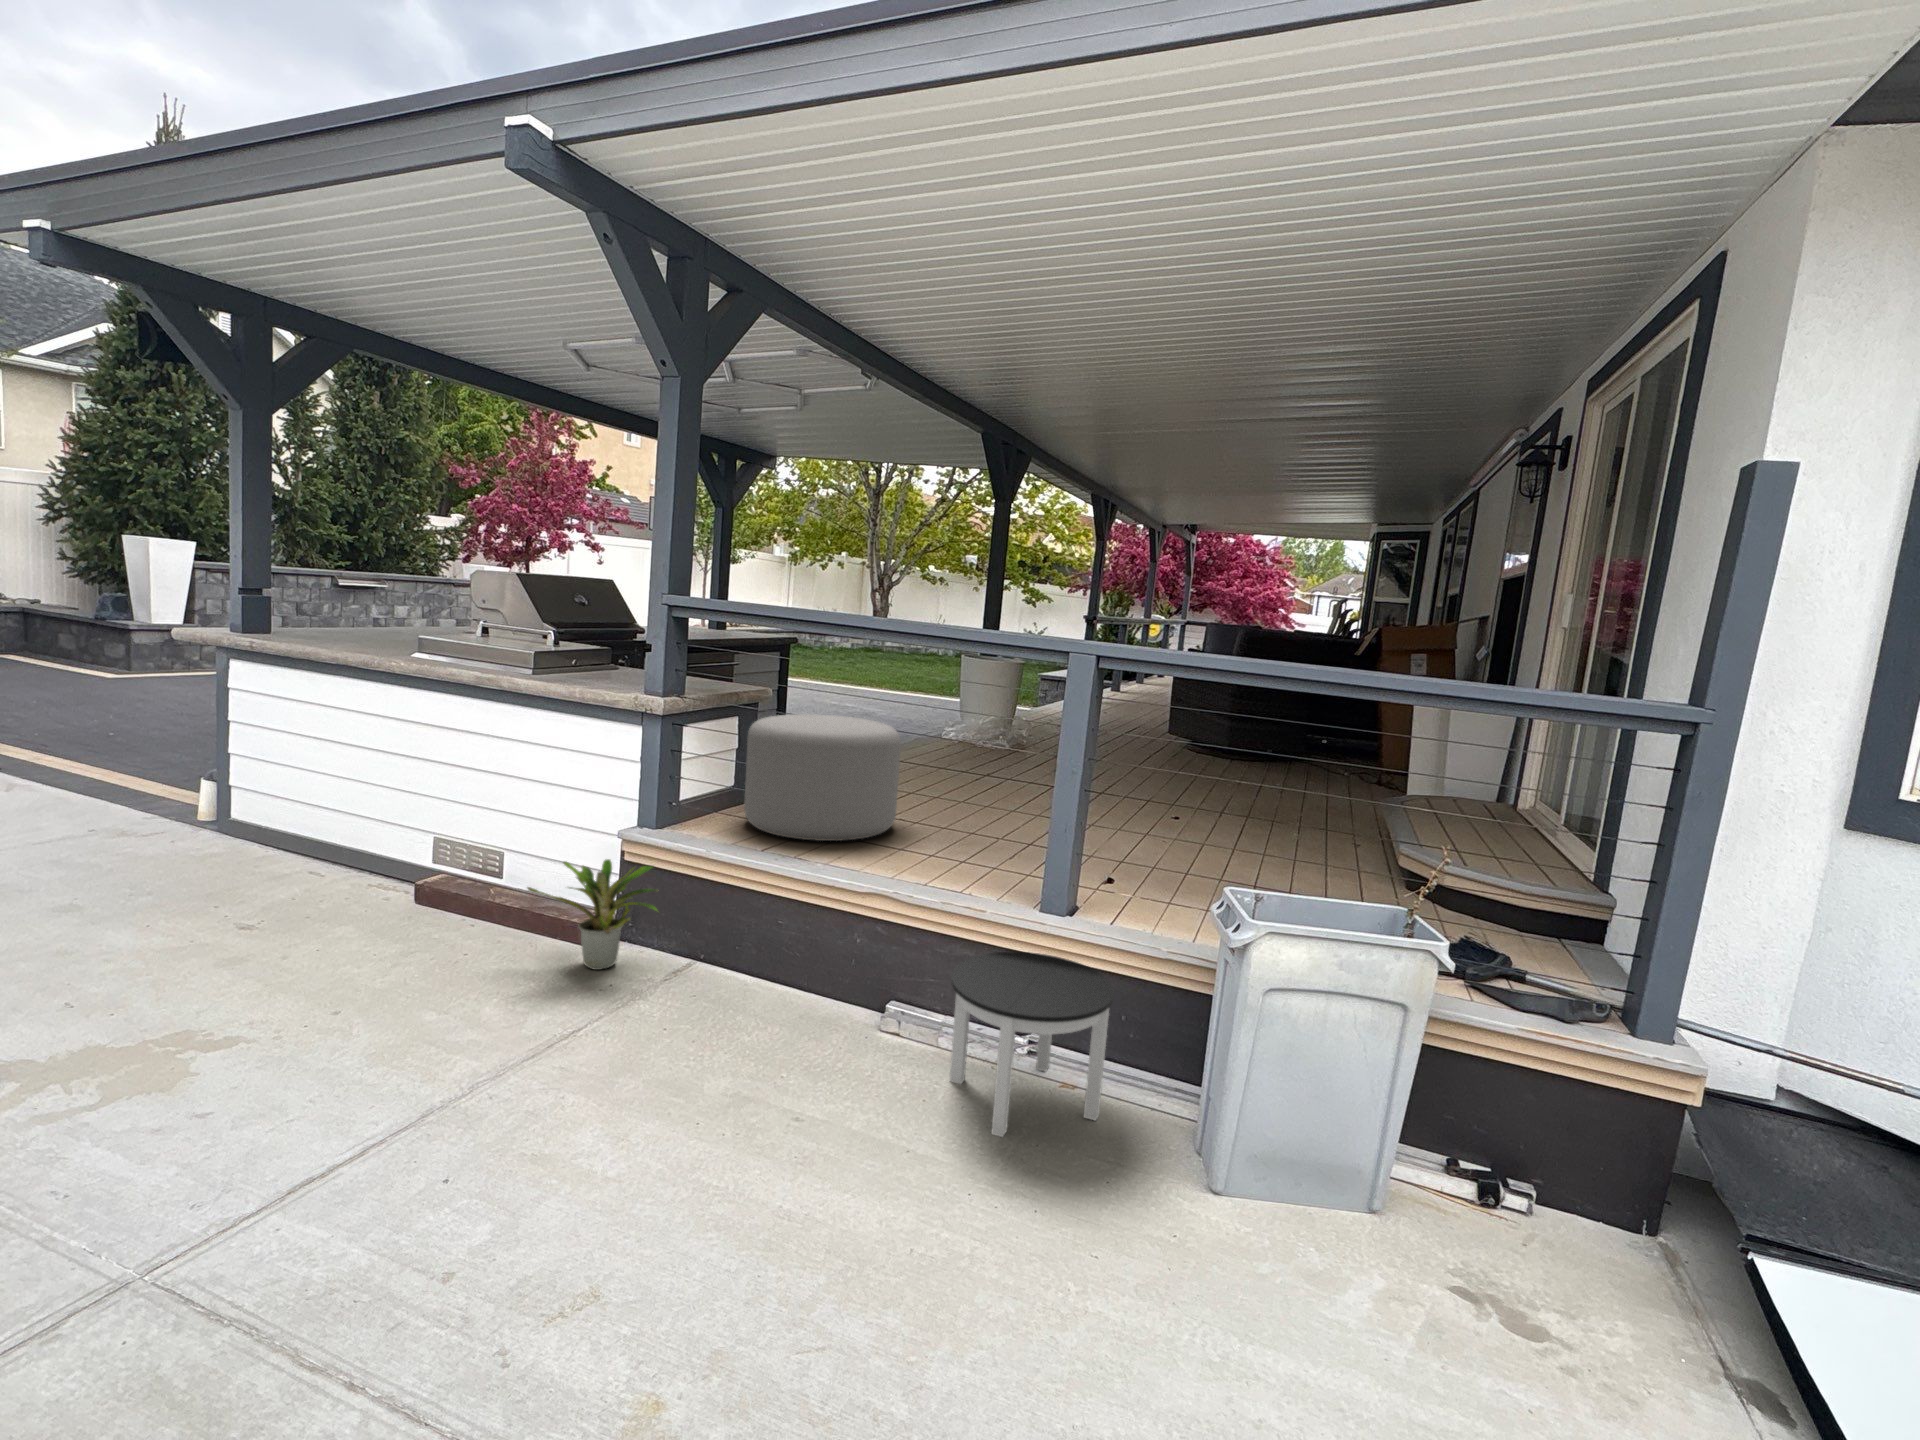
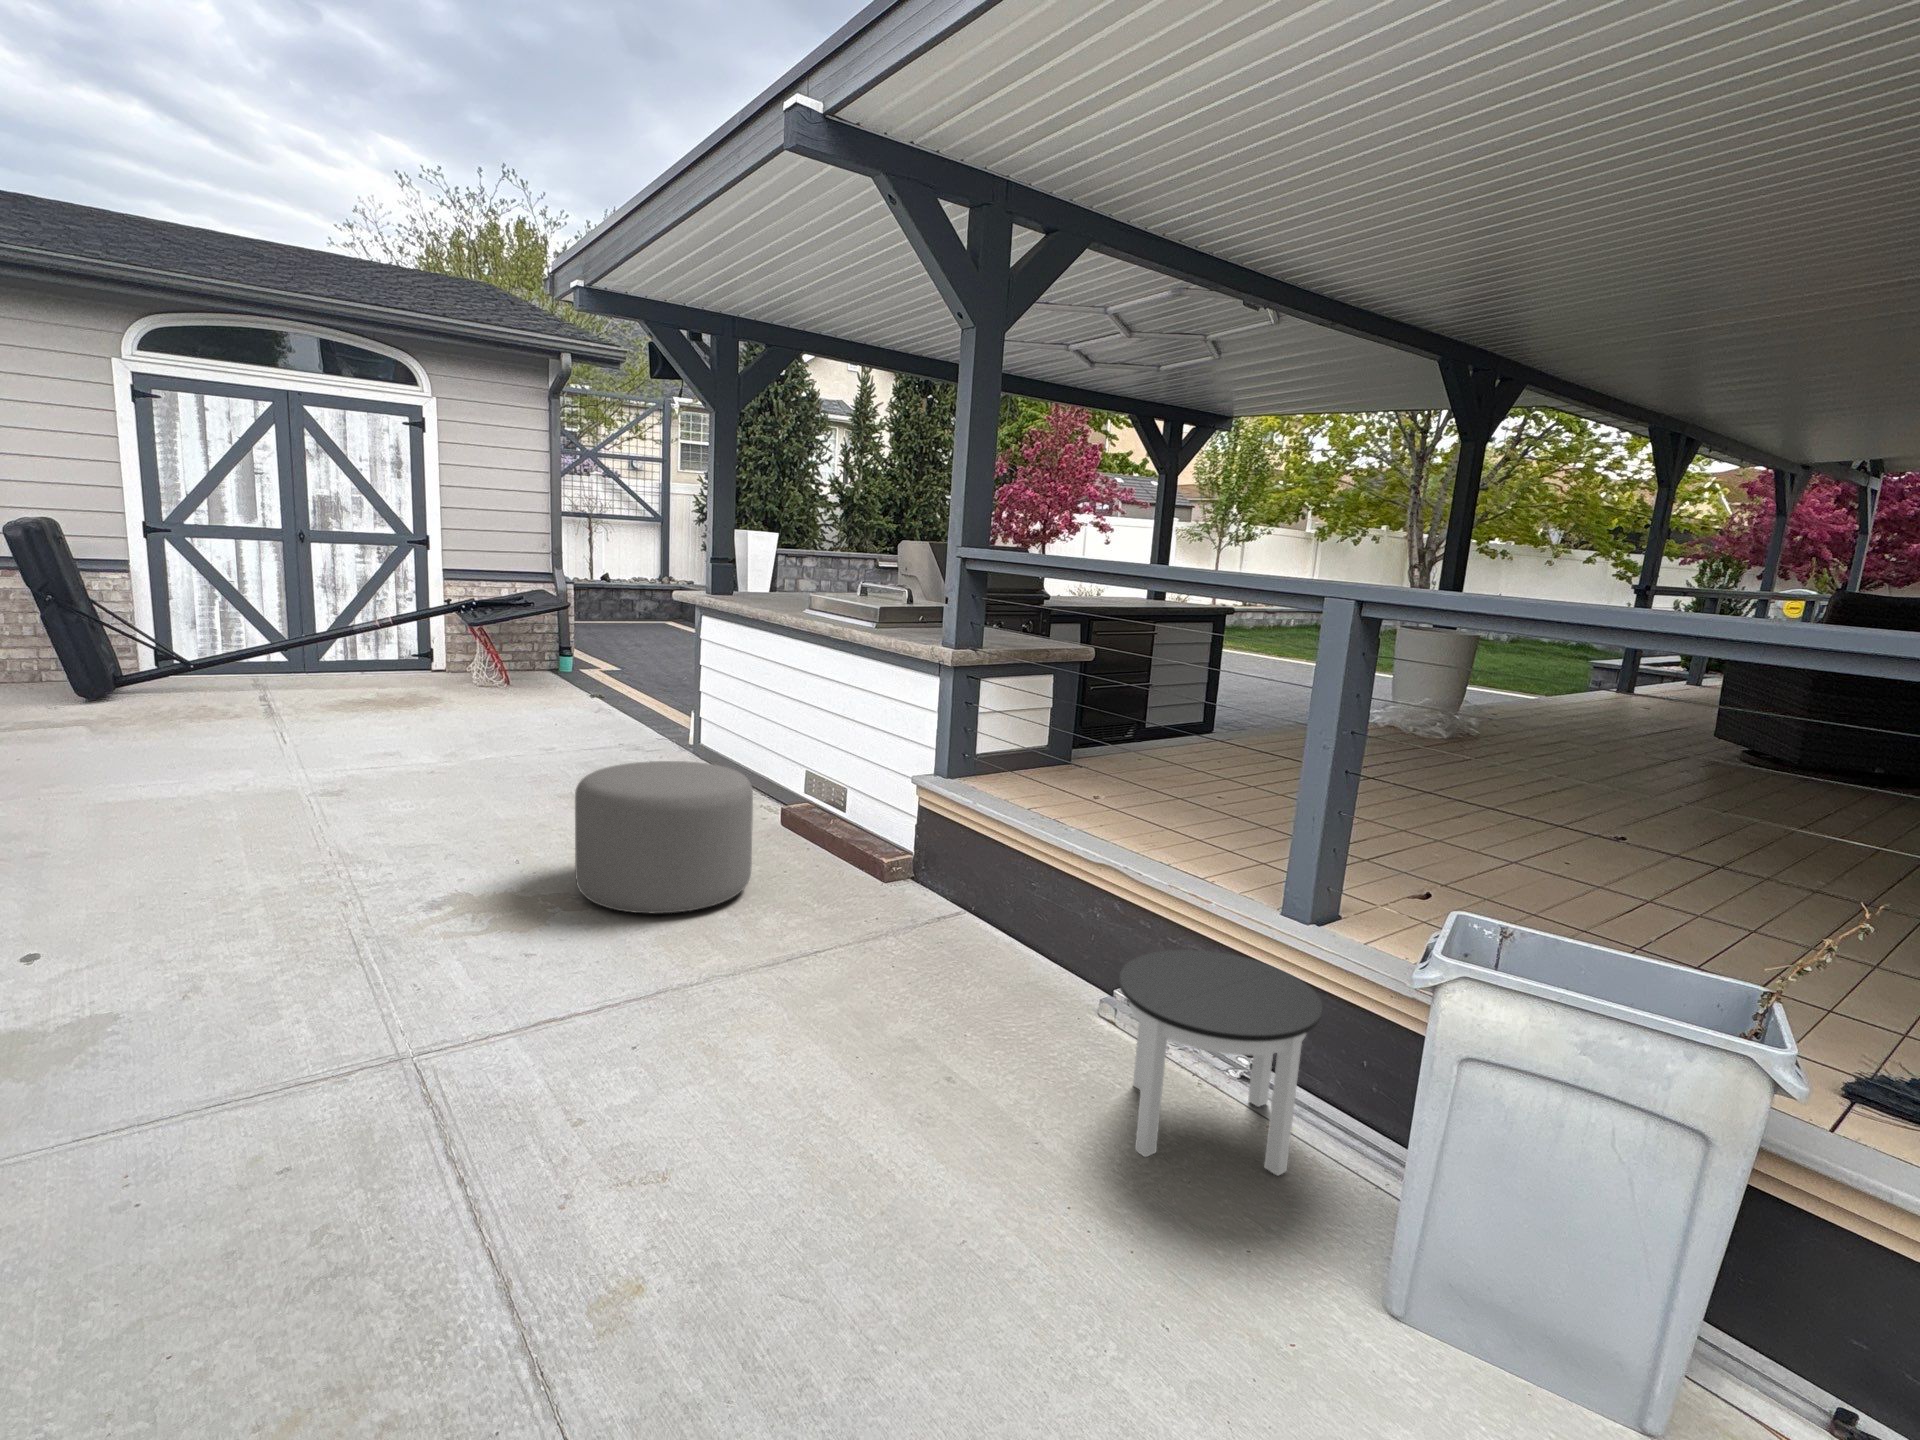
ottoman: present [744,714,901,841] -> present [575,761,753,913]
potted plant: present [527,859,657,970] -> none [827,798,934,906]

